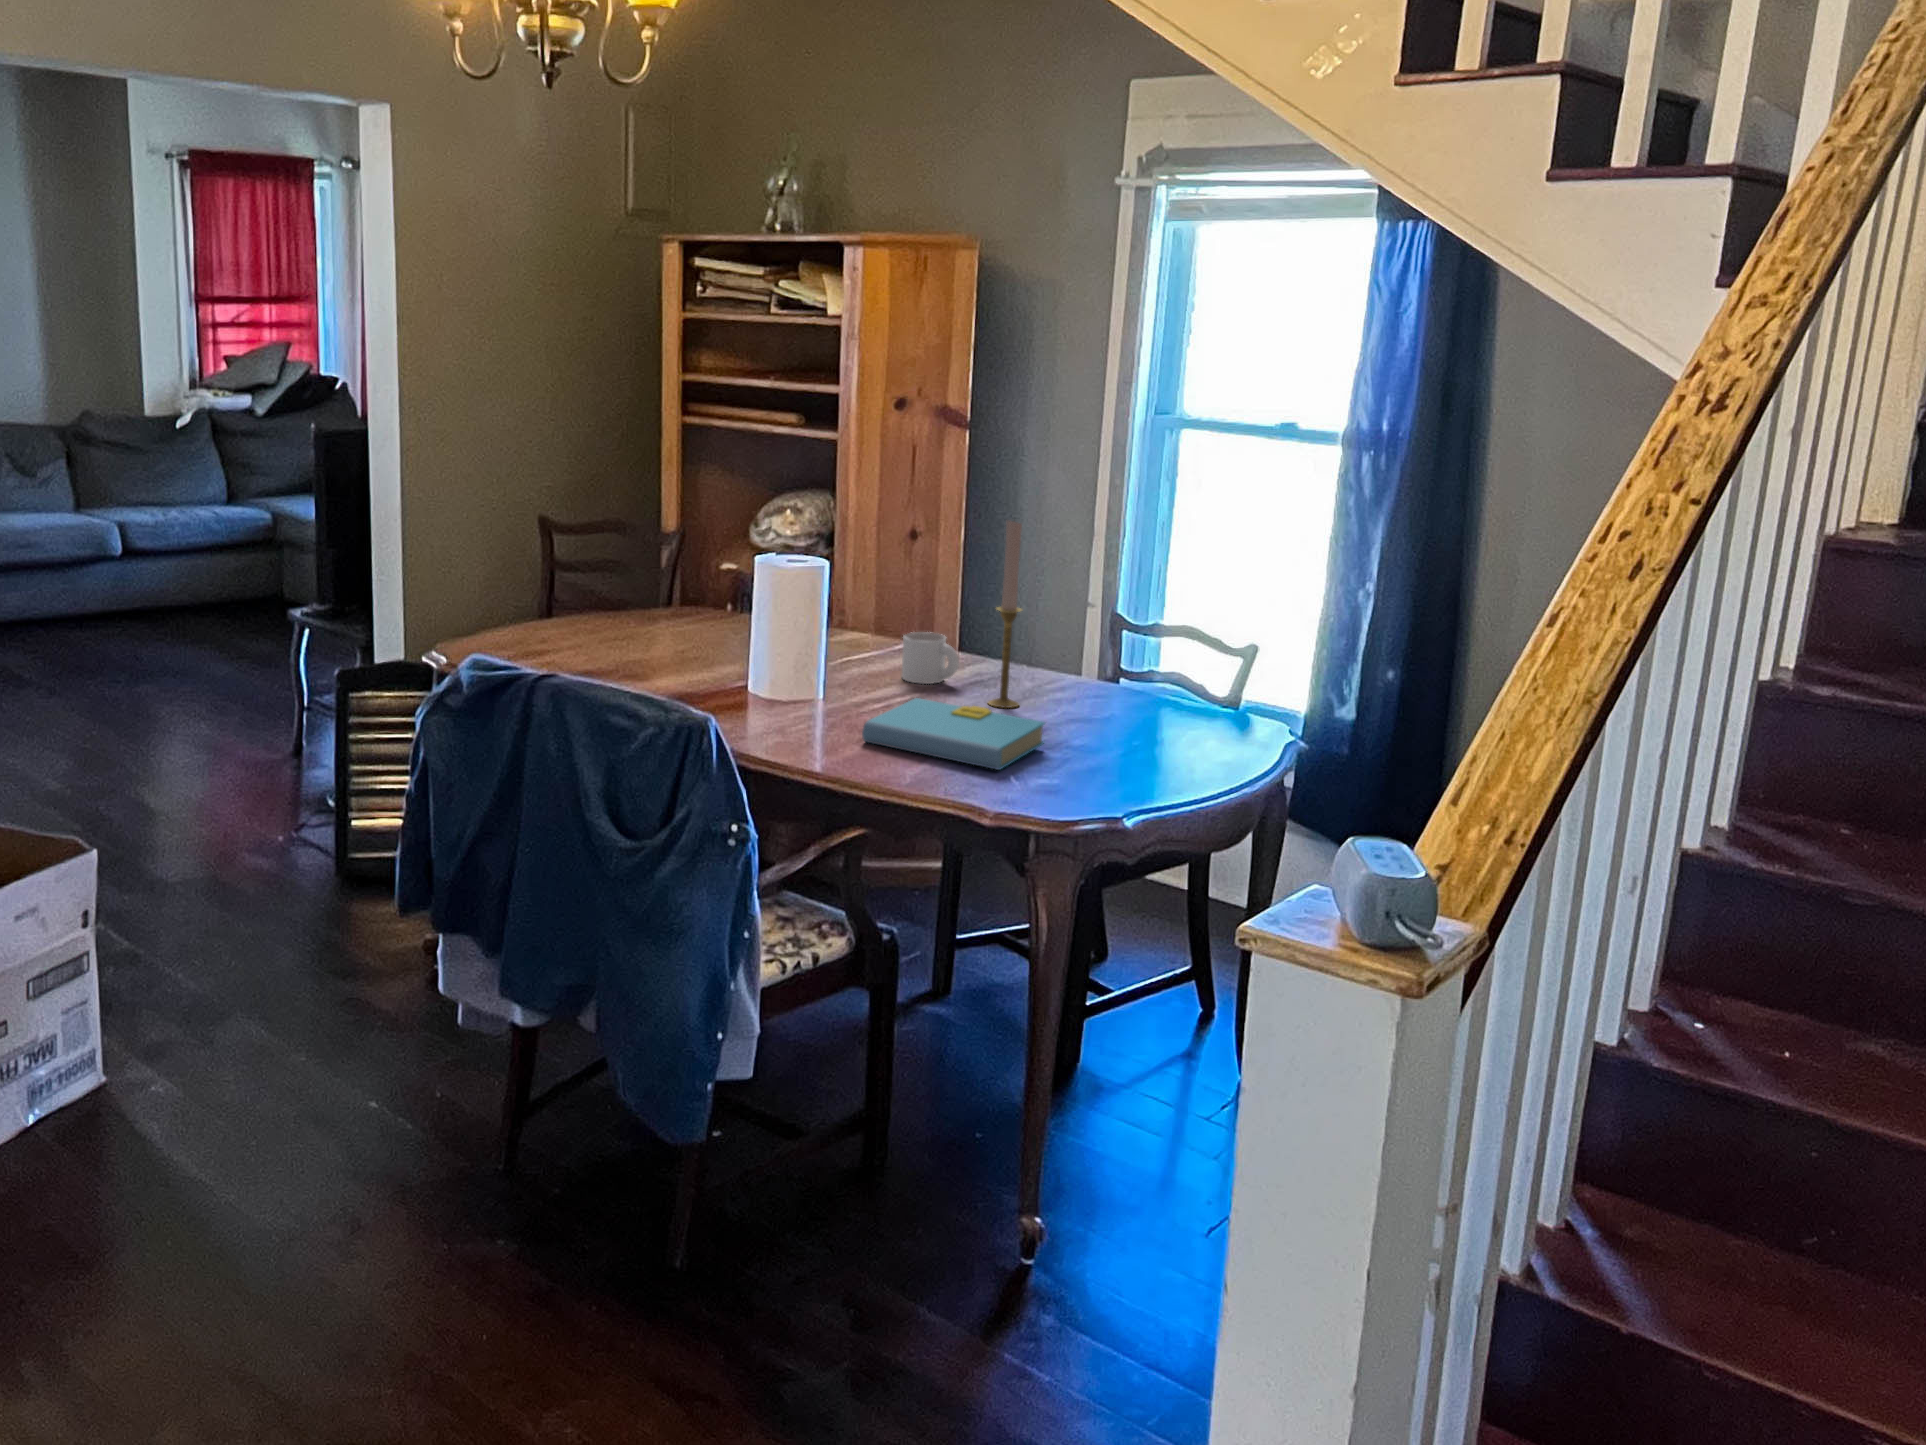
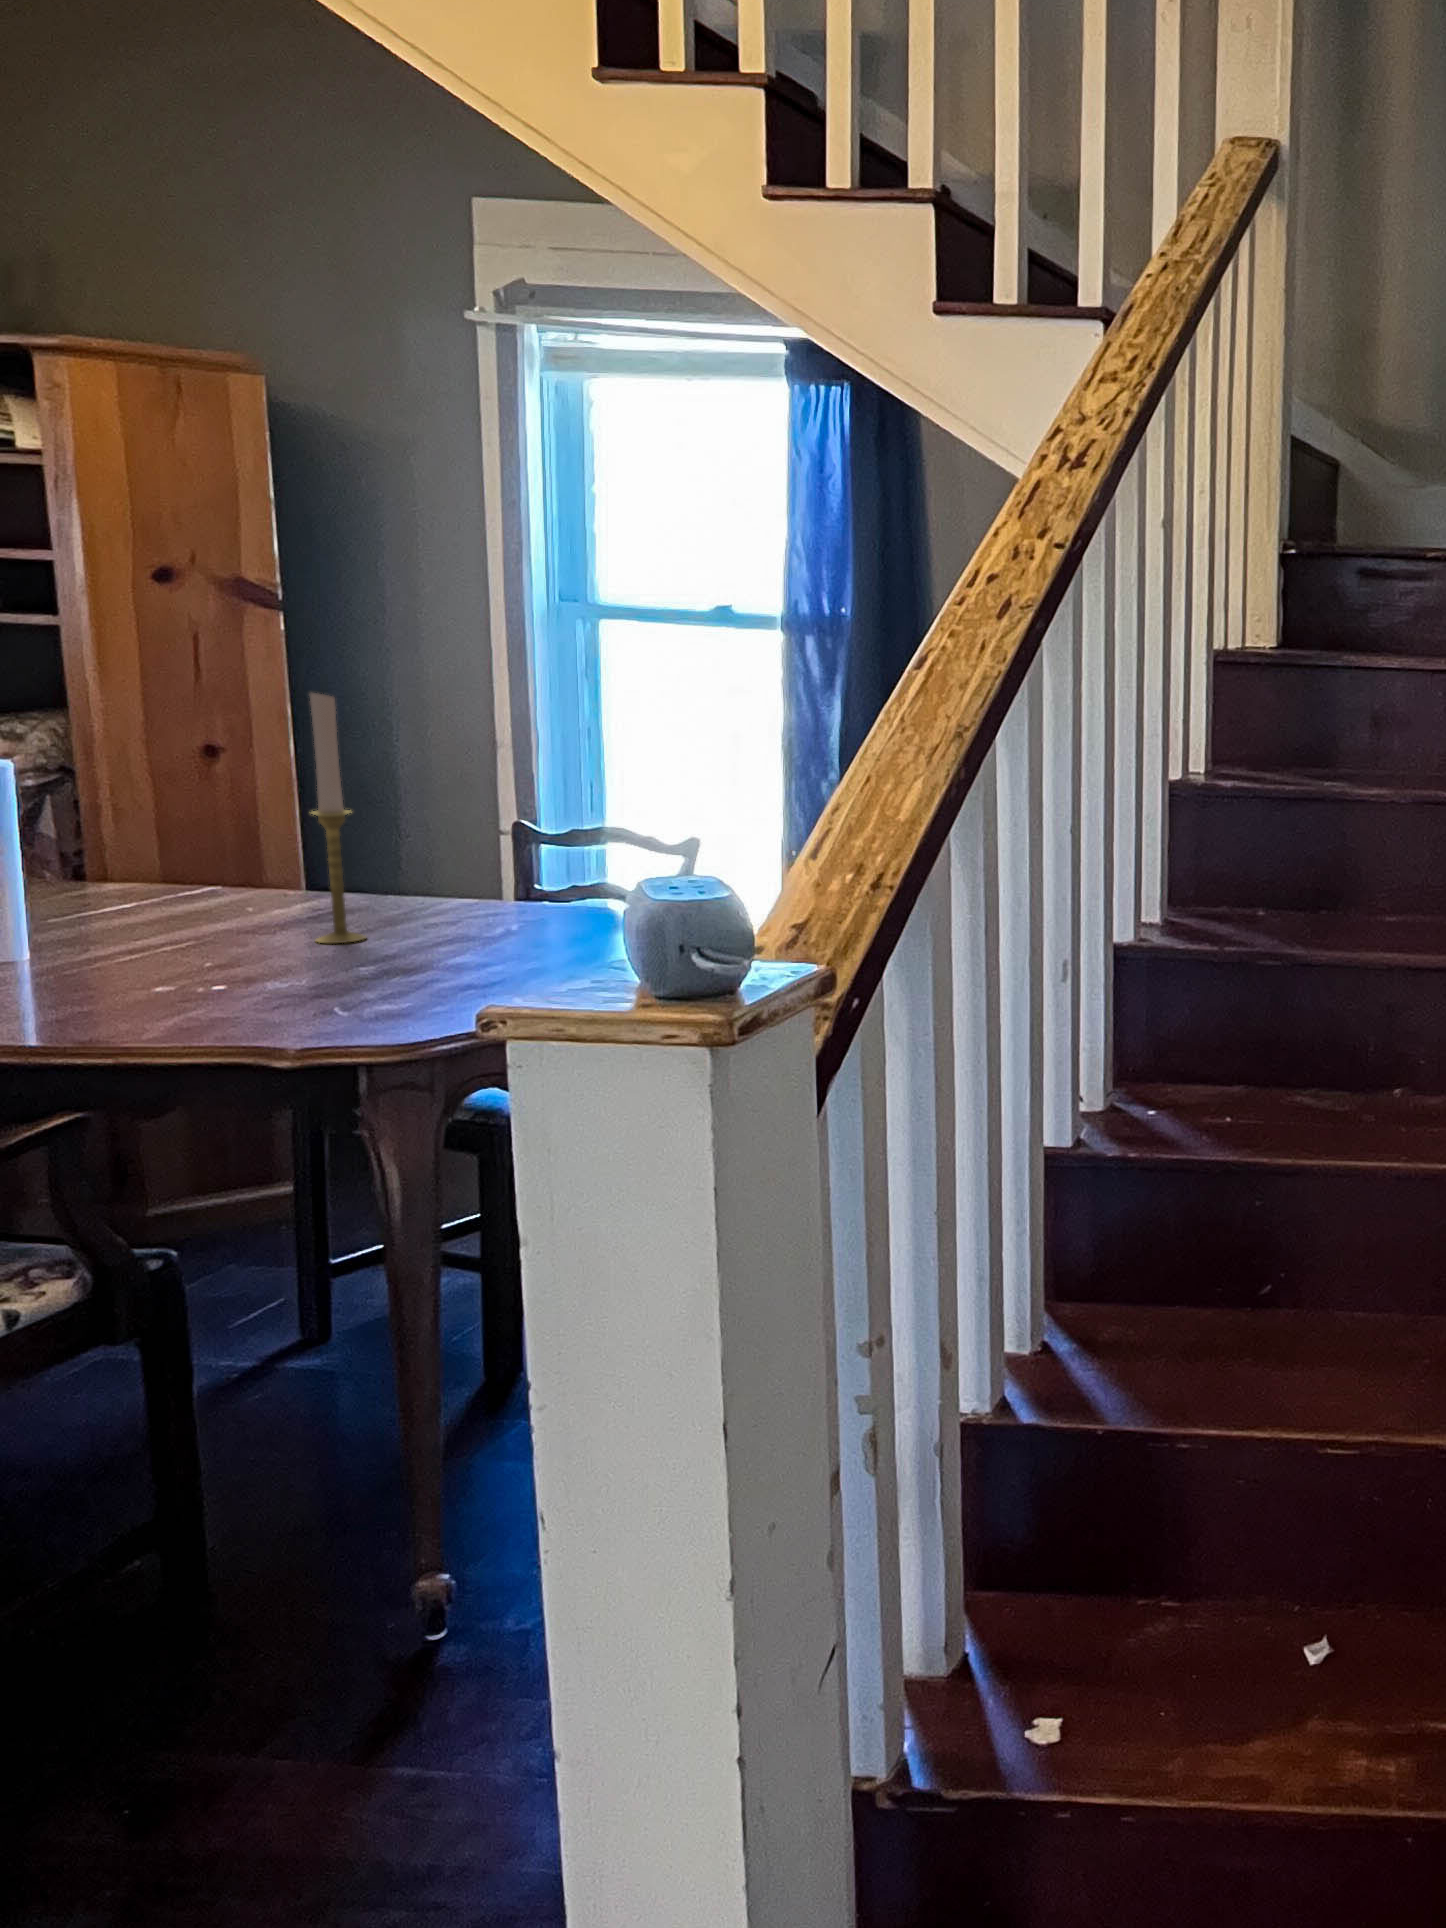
mug: present [902,632,959,684] -> none [165,860,266,930]
book: present [862,698,1045,770] -> none [75,940,397,1012]

